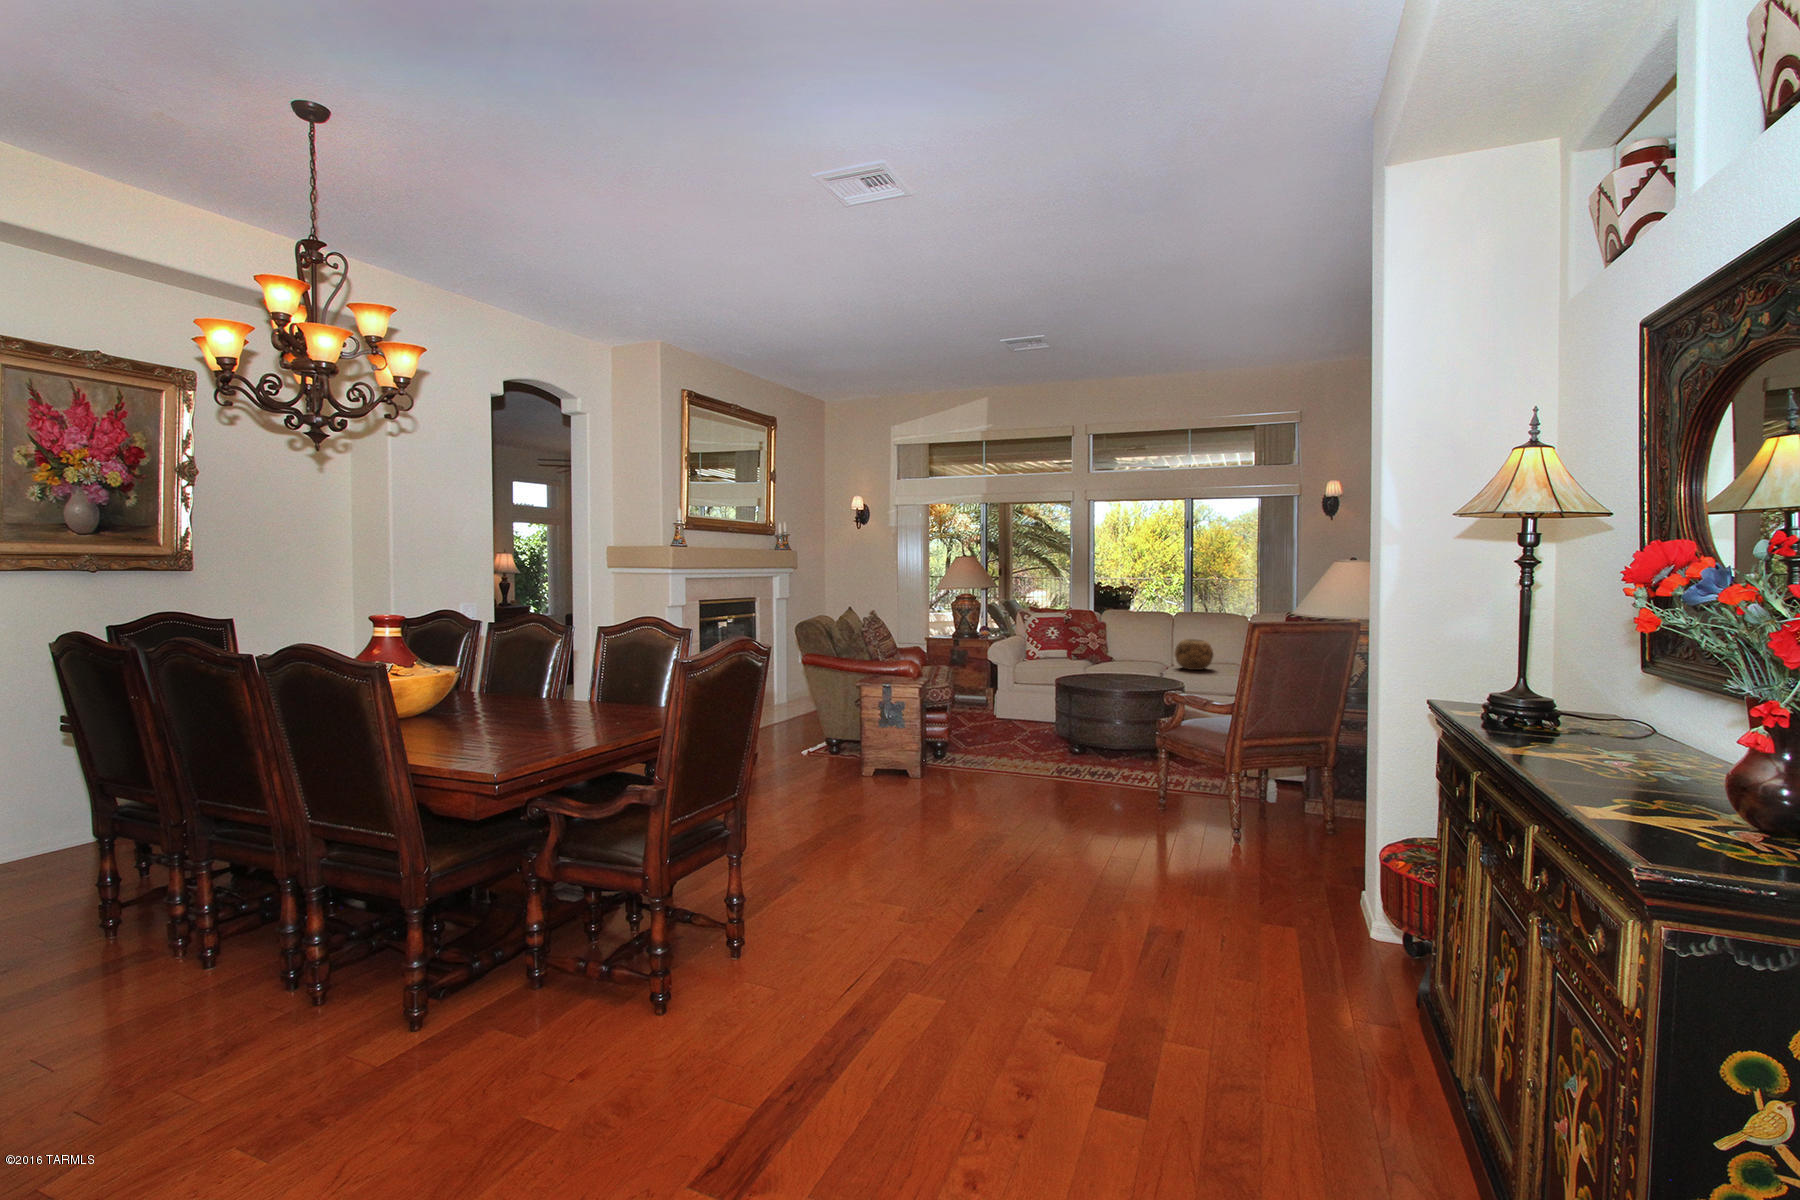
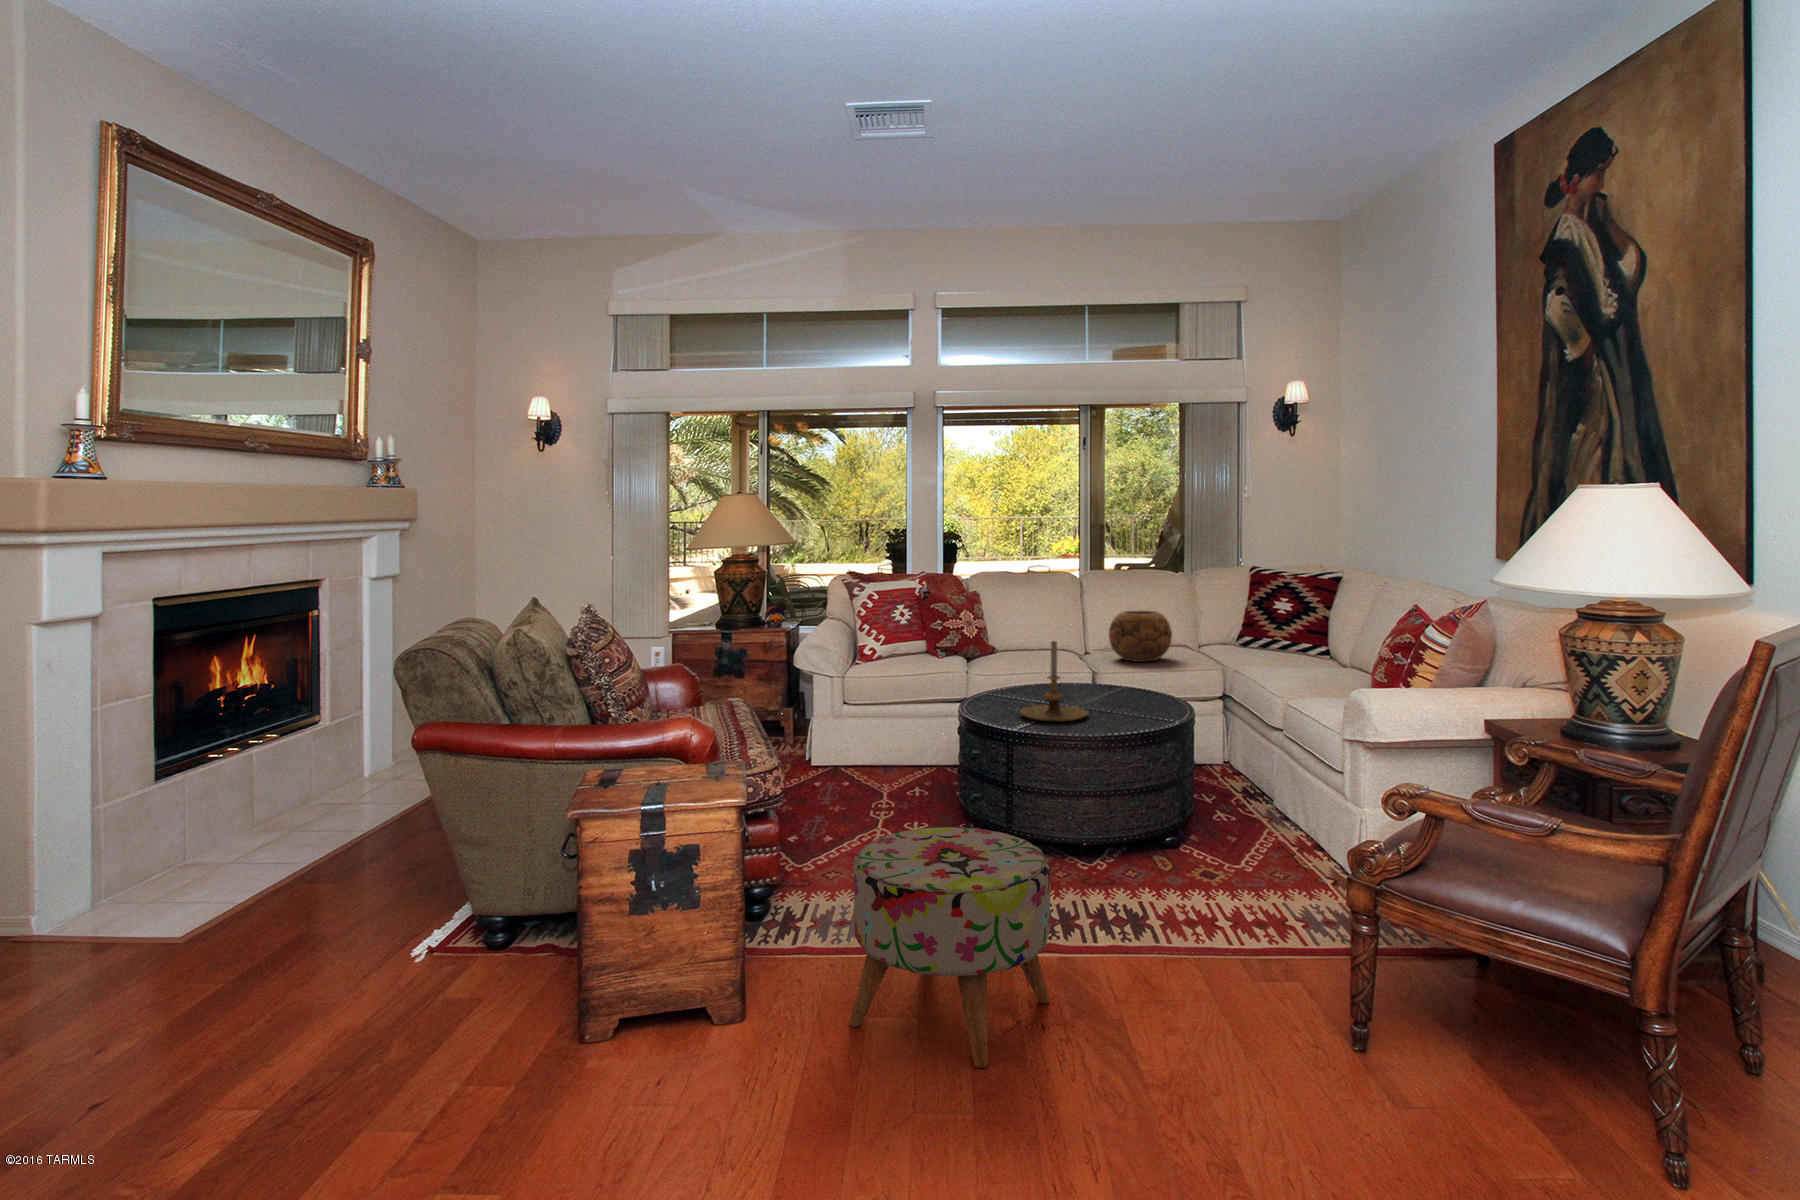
candle holder: none [1089,648,1125,690] -> present [1020,641,1088,721]
ottoman: none [968,719,1055,804] -> present [849,827,1050,1068]

